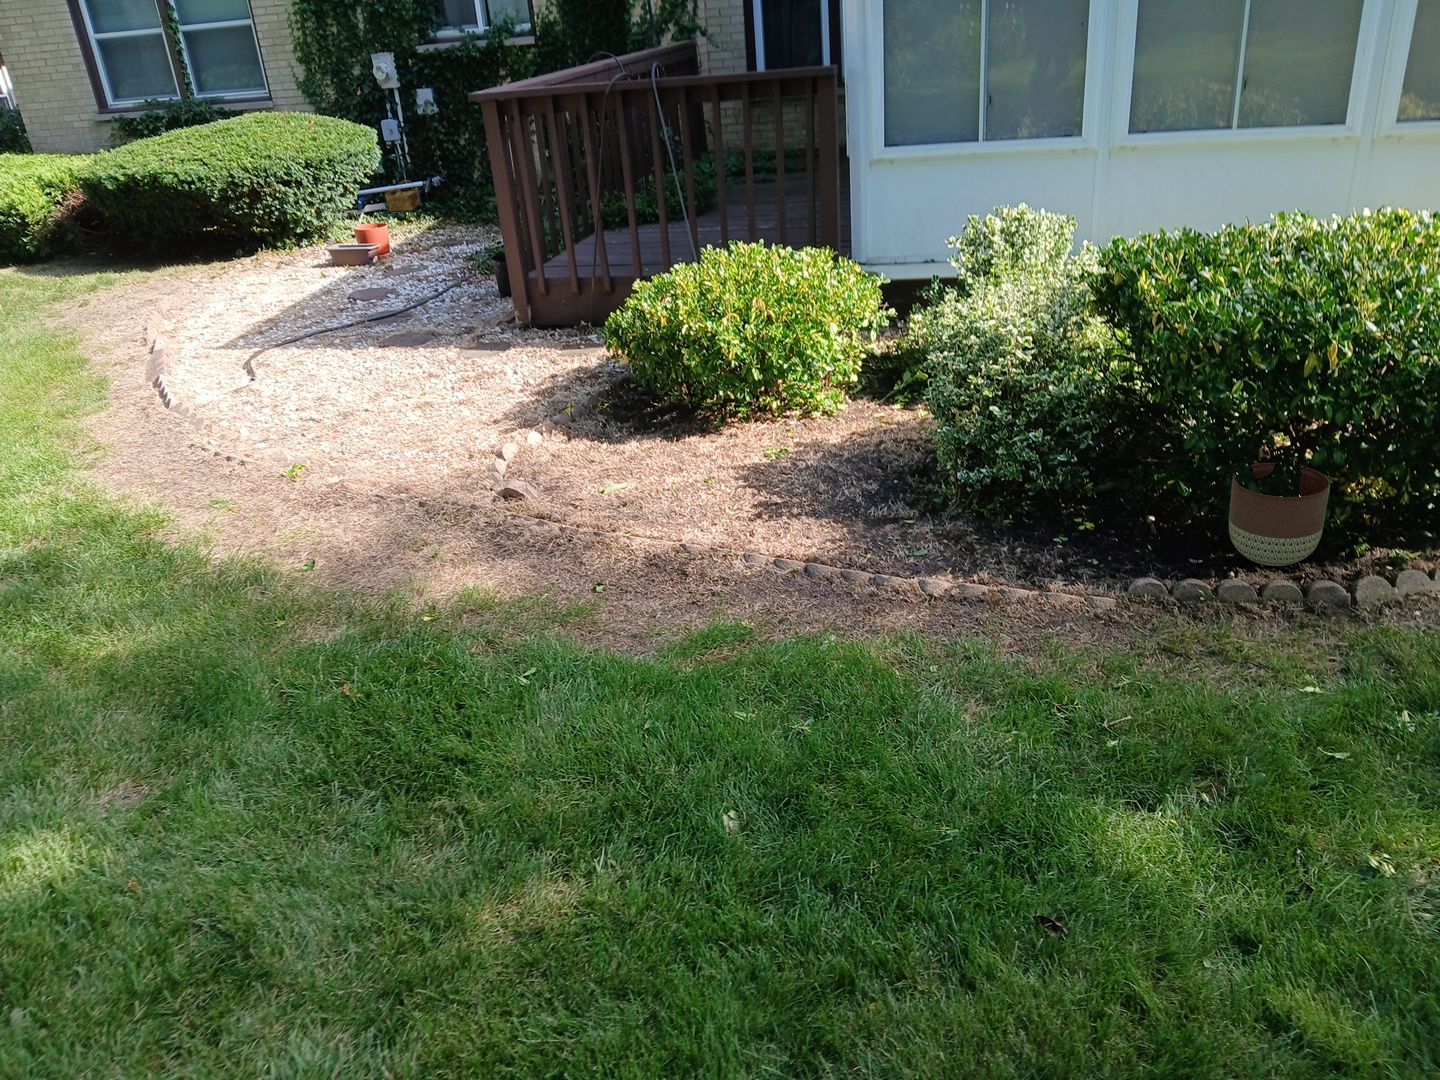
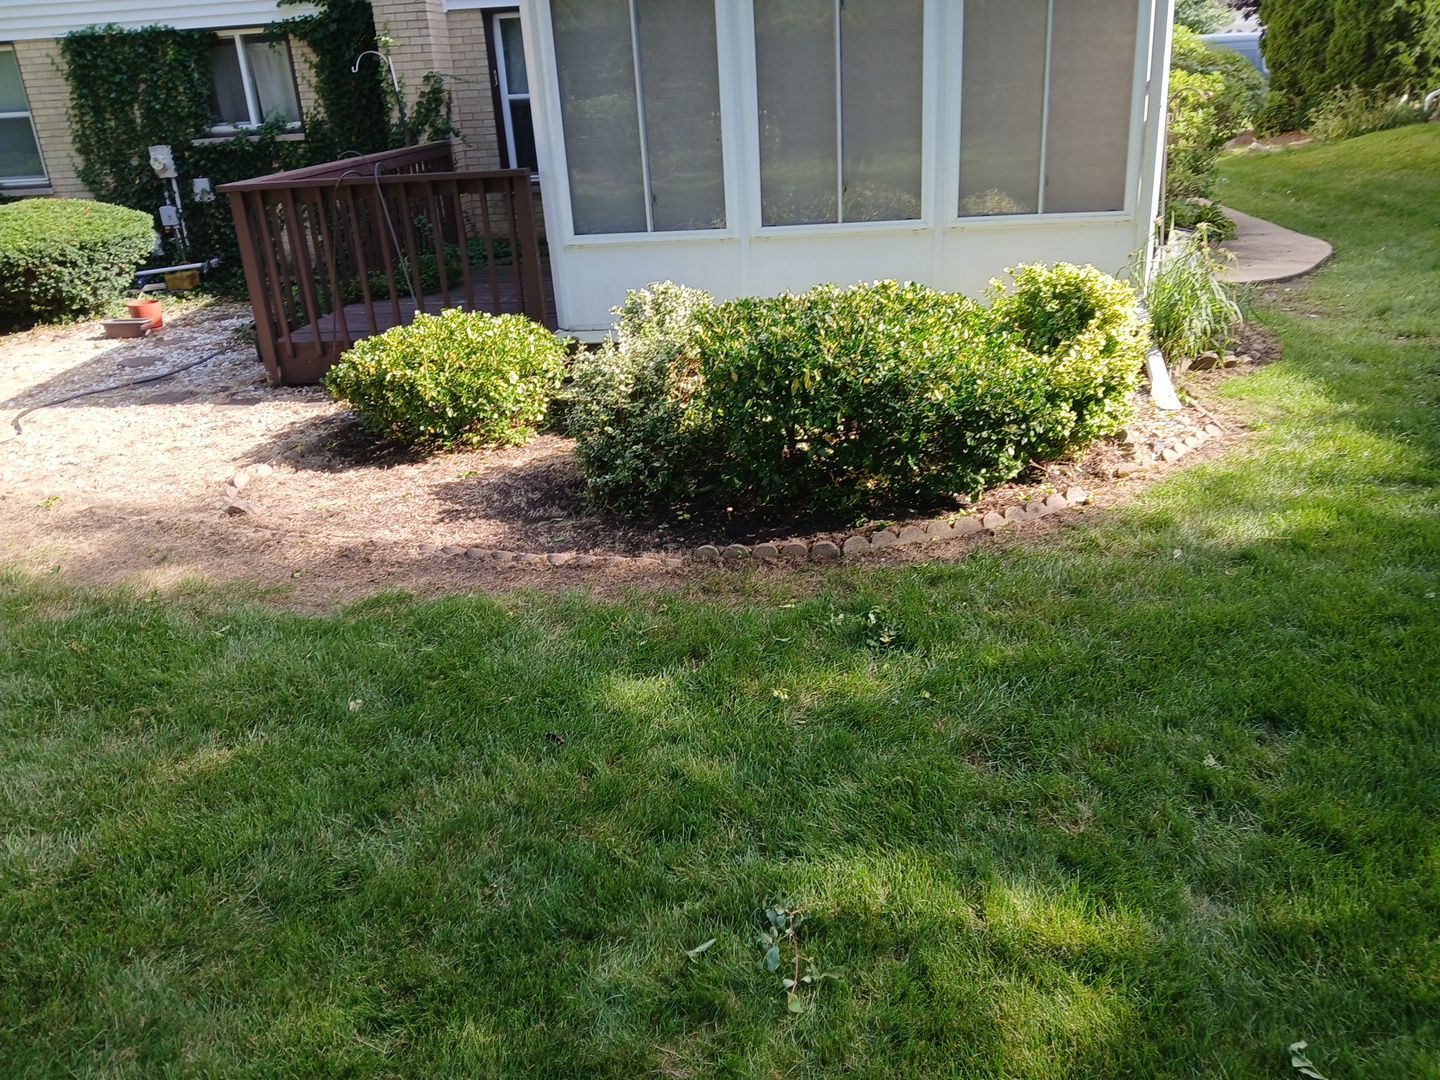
planter: present [1229,463,1330,566] -> none [768,459,832,532]

